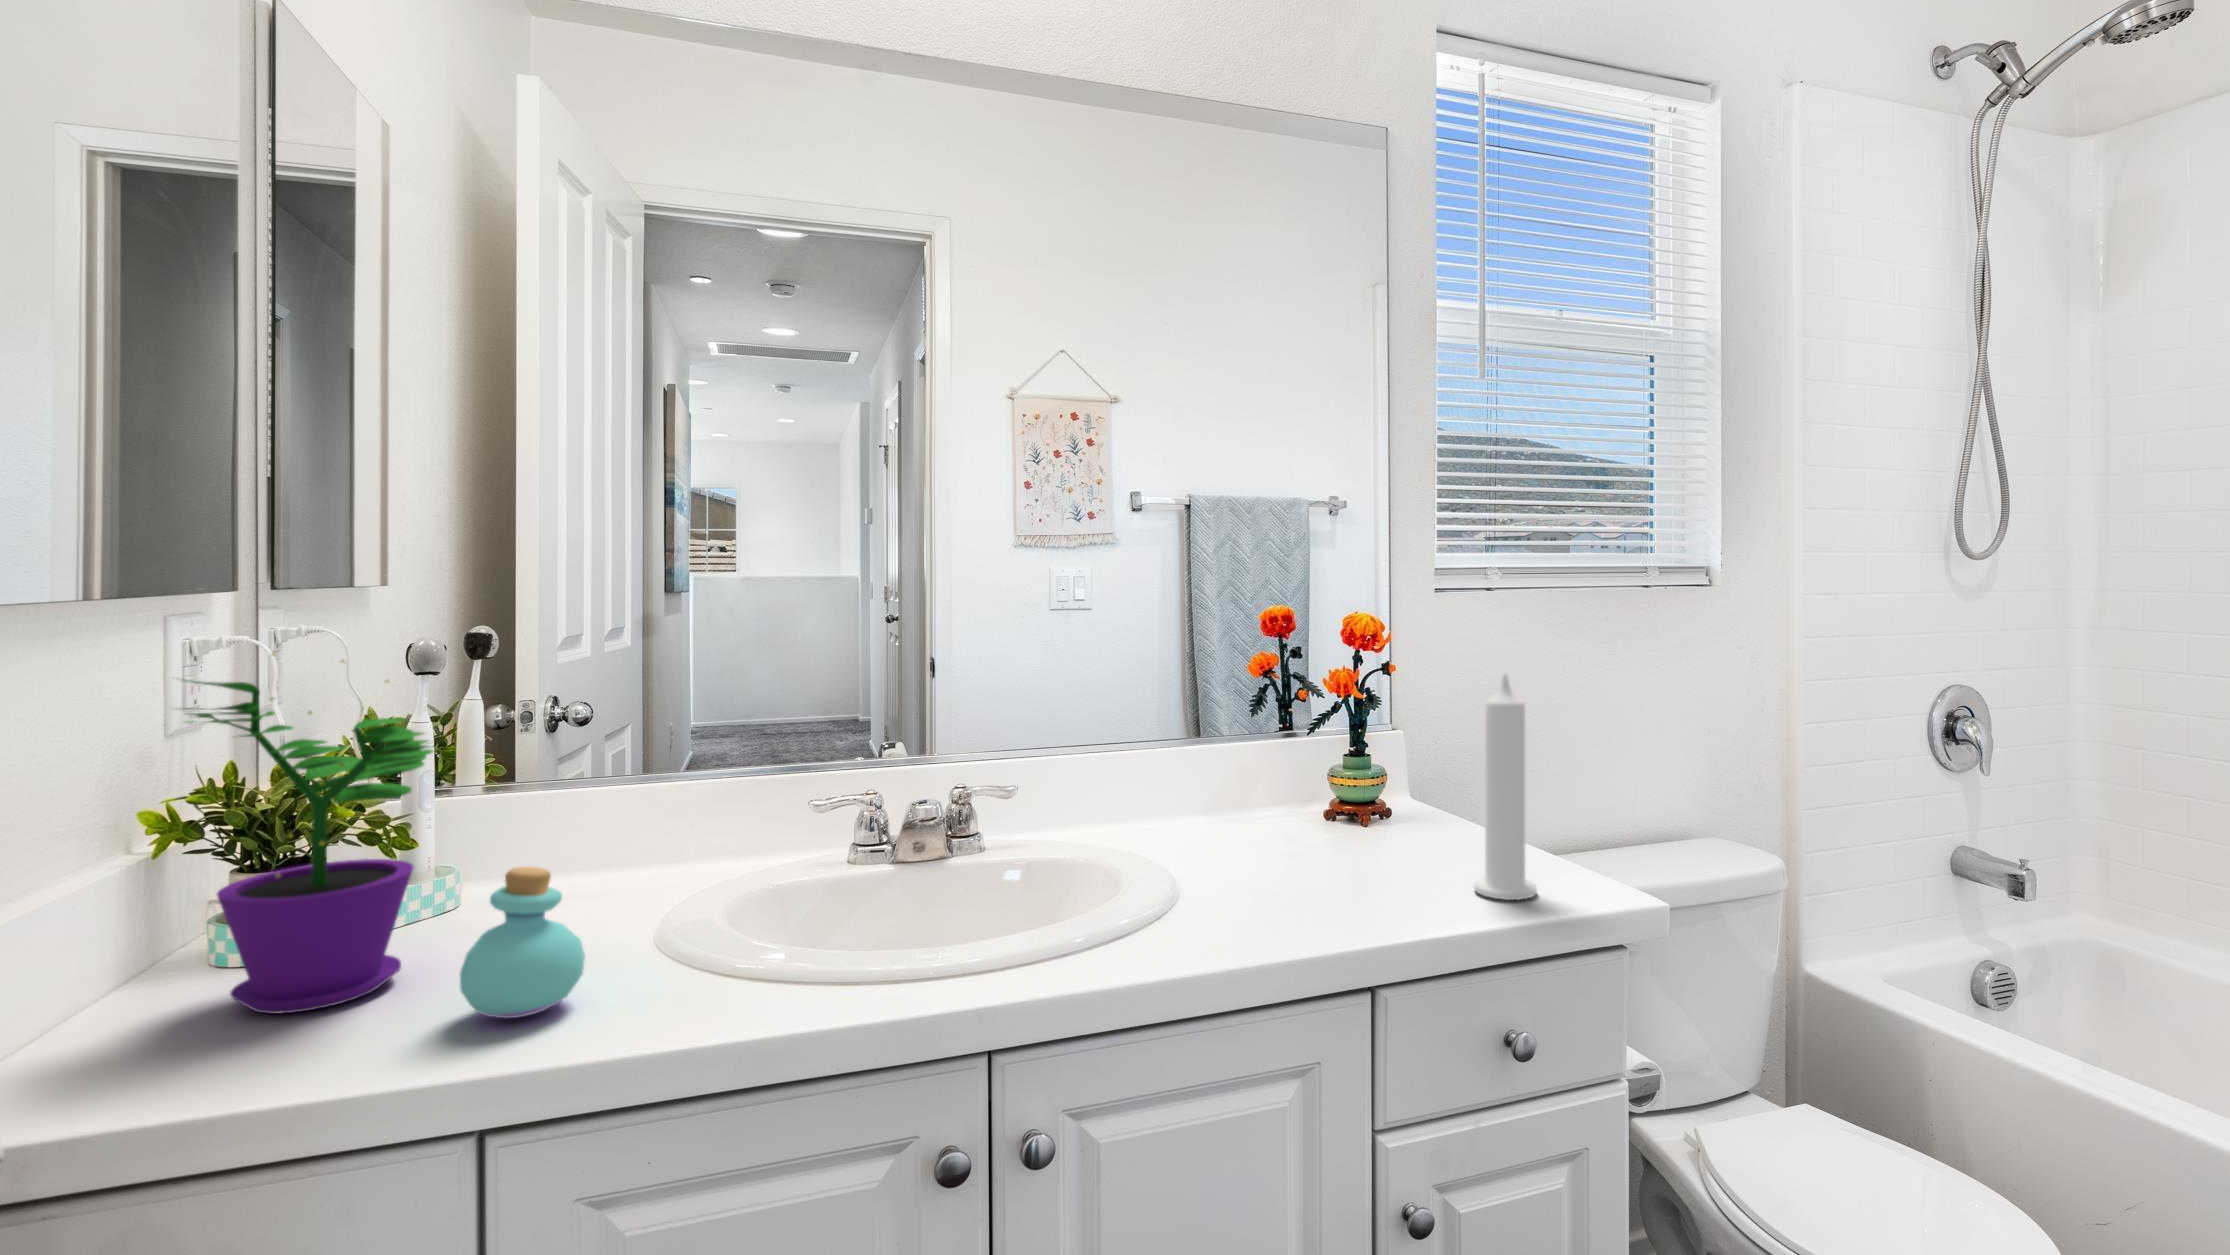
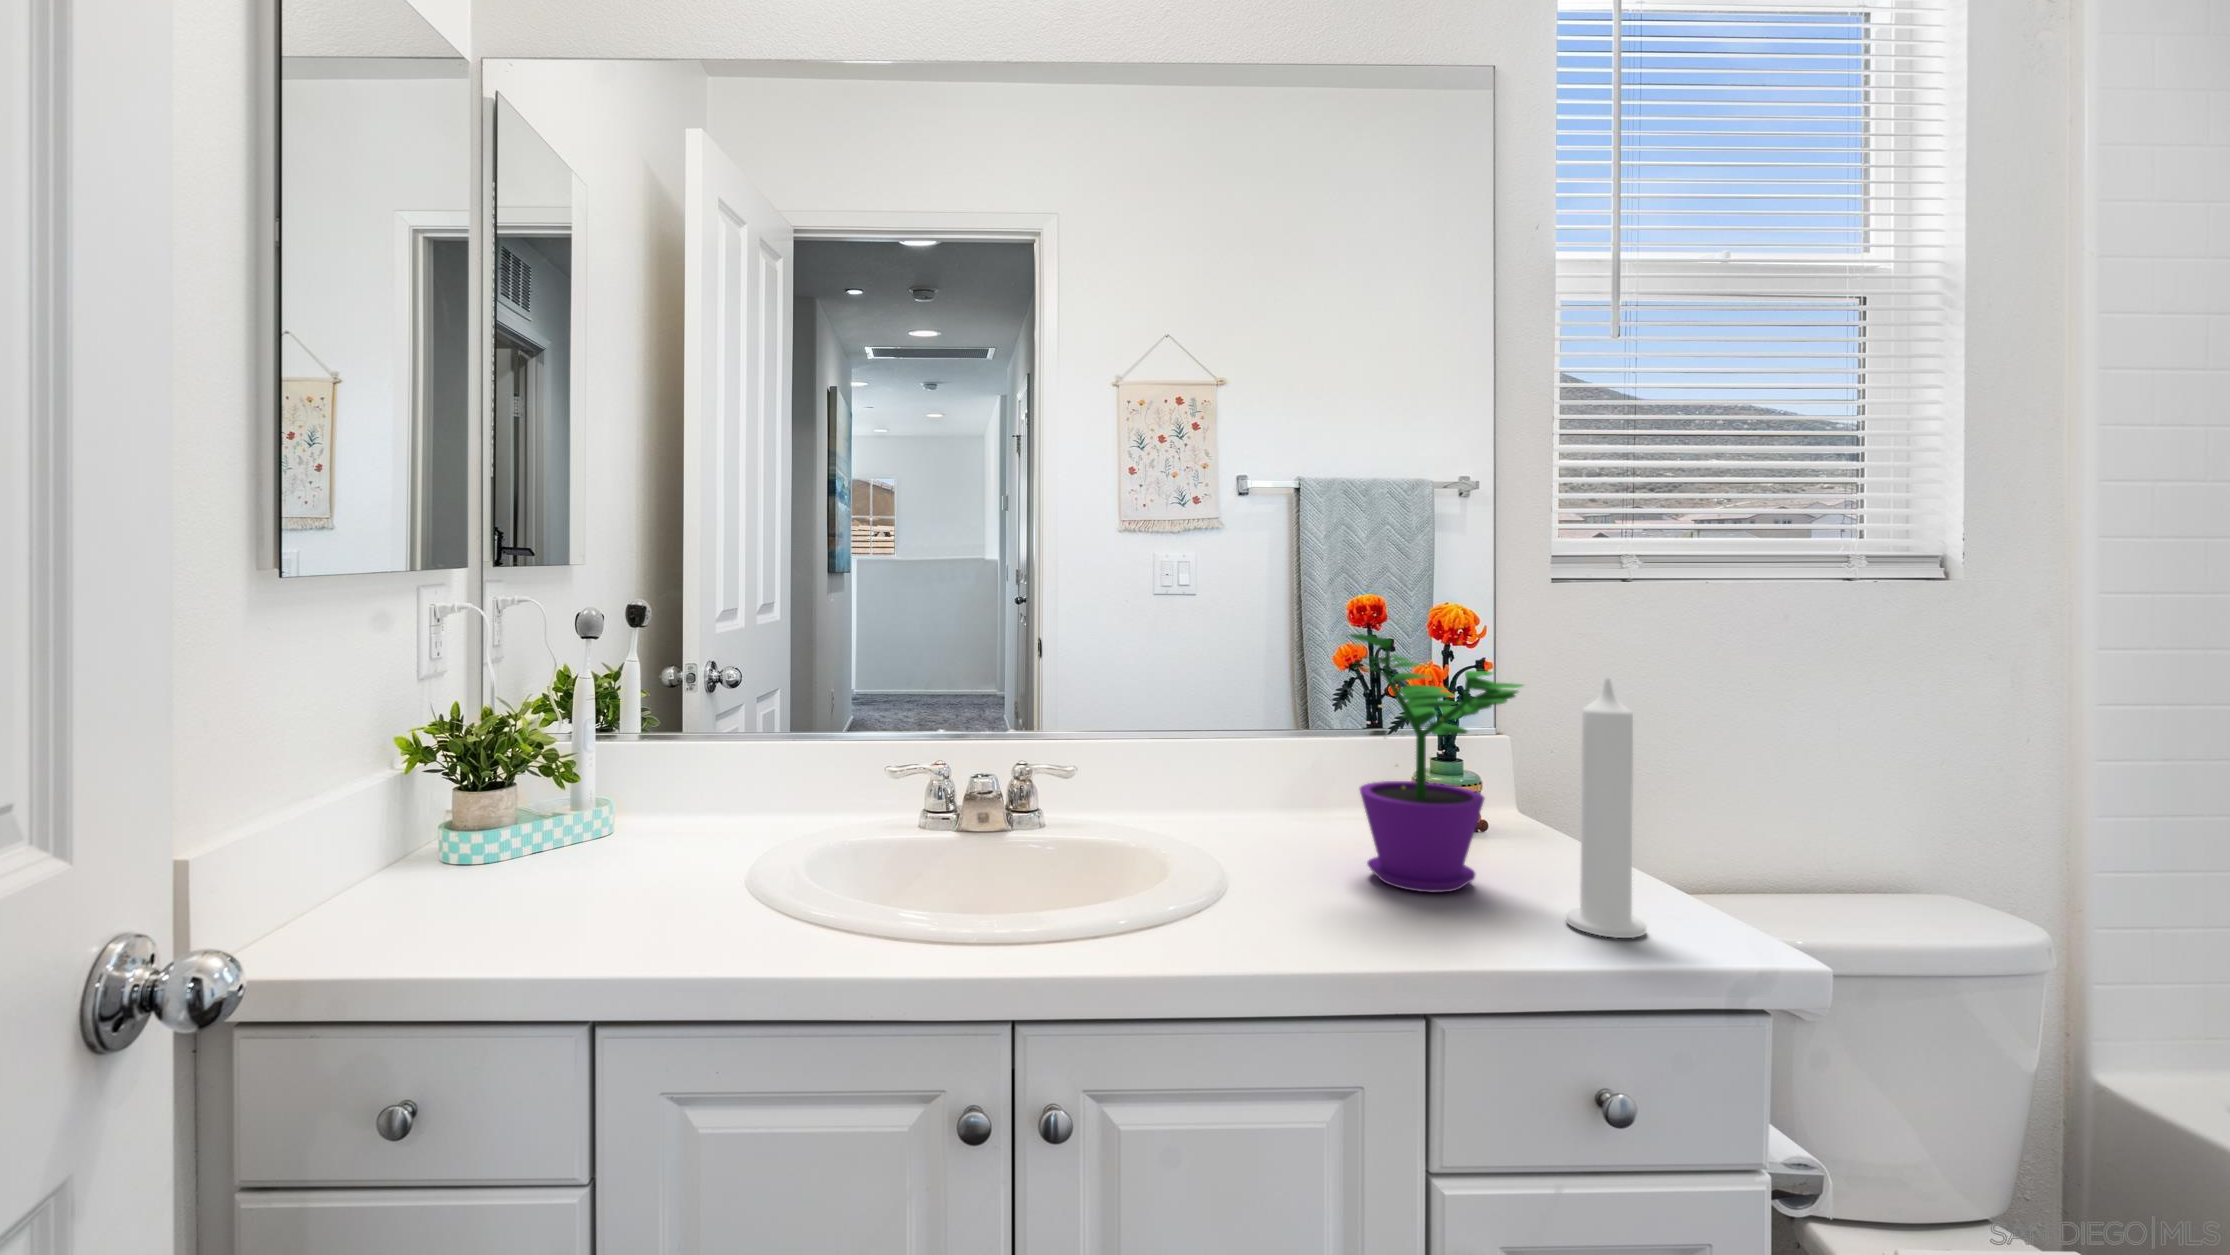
flower pot: present [191,653,433,1014] -> present [1350,634,1523,892]
perfume bottle: present [460,867,585,1018] -> none [591,803,683,930]

